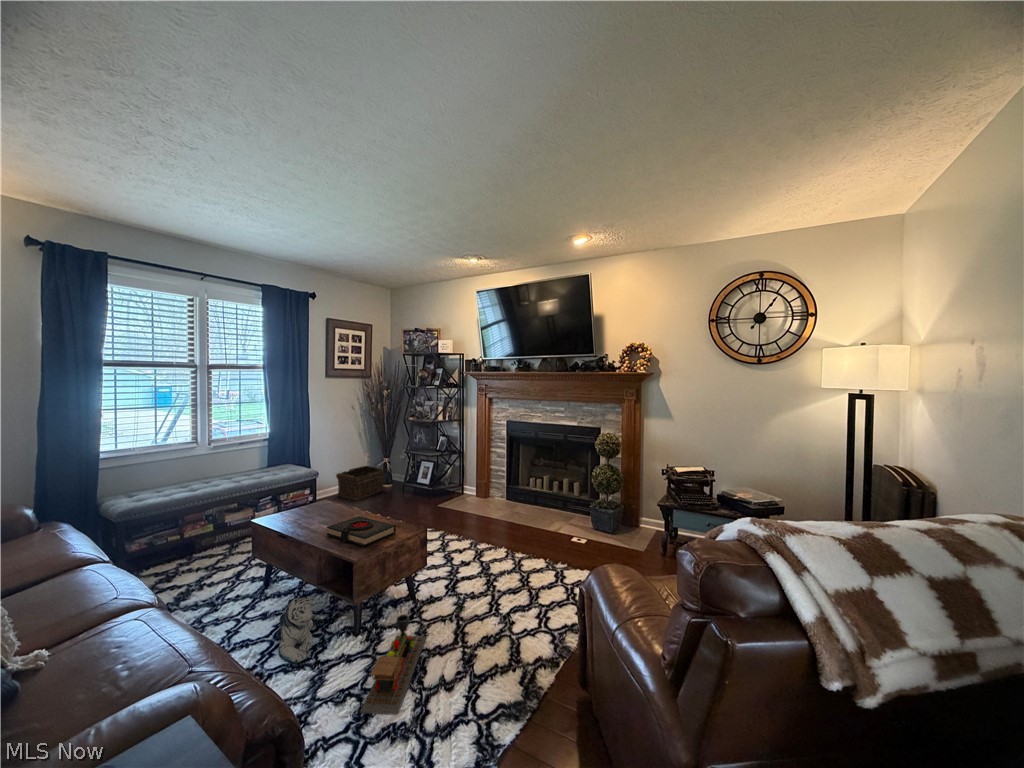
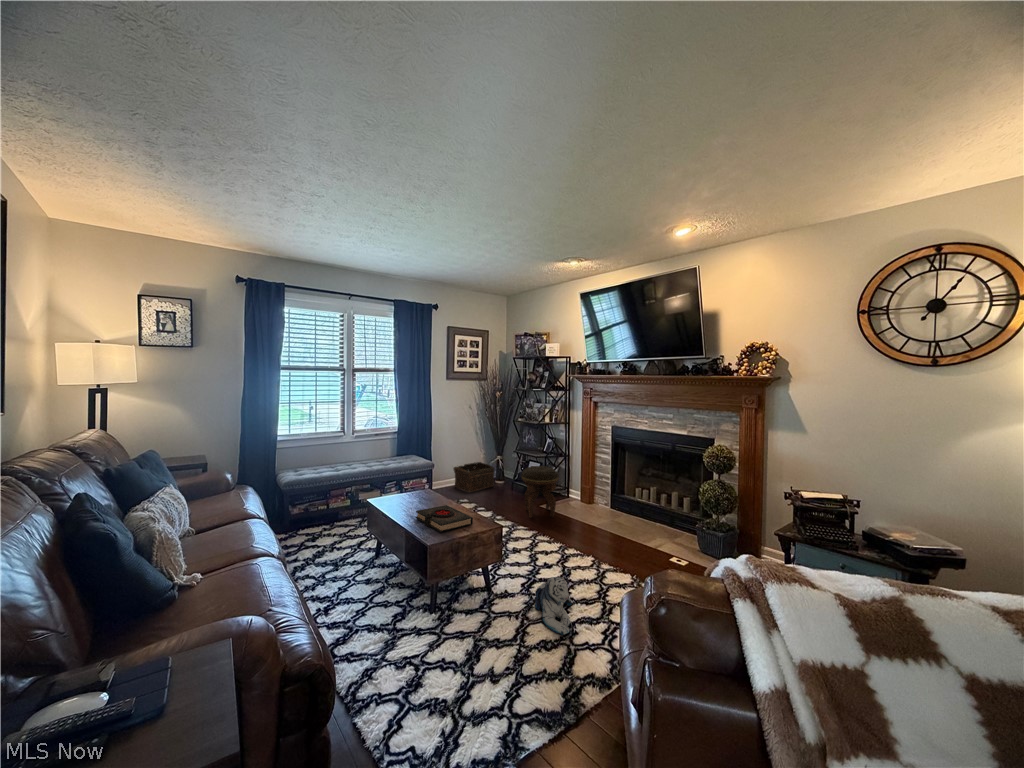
footstool: none [422,464,461,519] -> present [521,466,559,518]
plush toy: present [276,597,324,664] -> present [535,577,572,635]
toy train: present [360,615,426,714] -> none [413,601,488,692]

